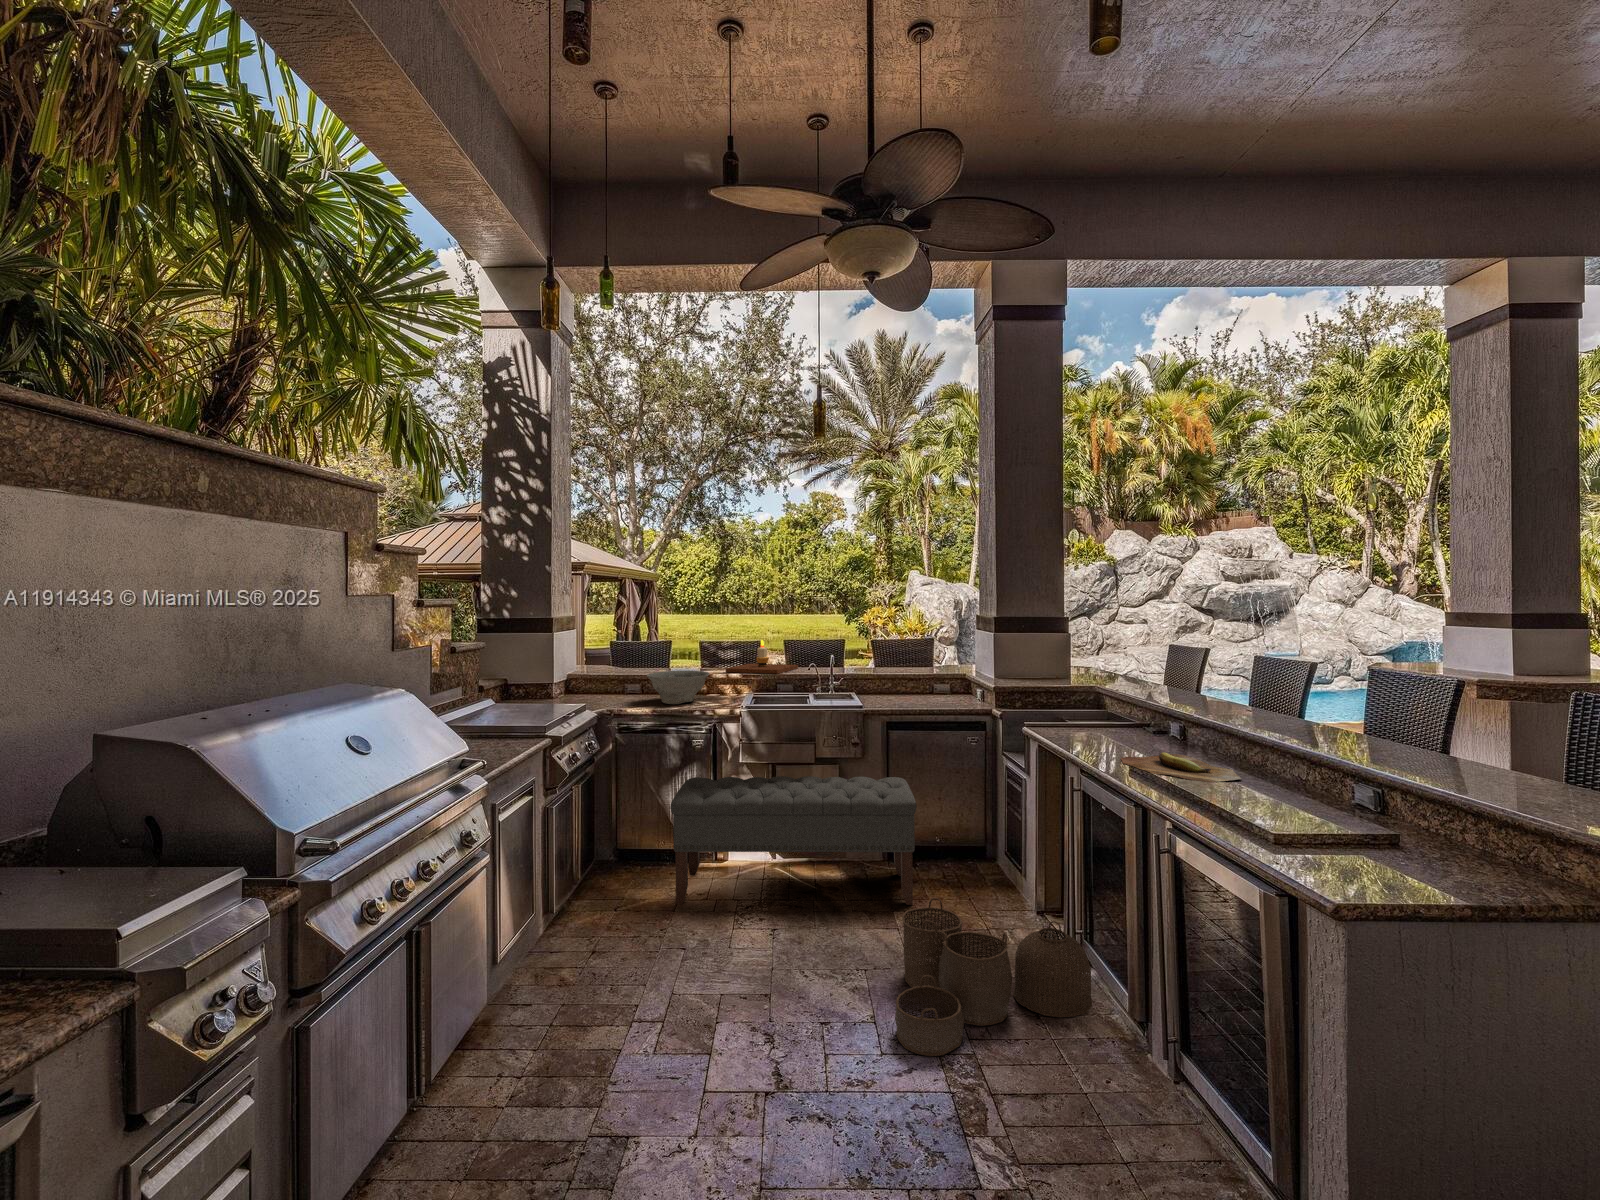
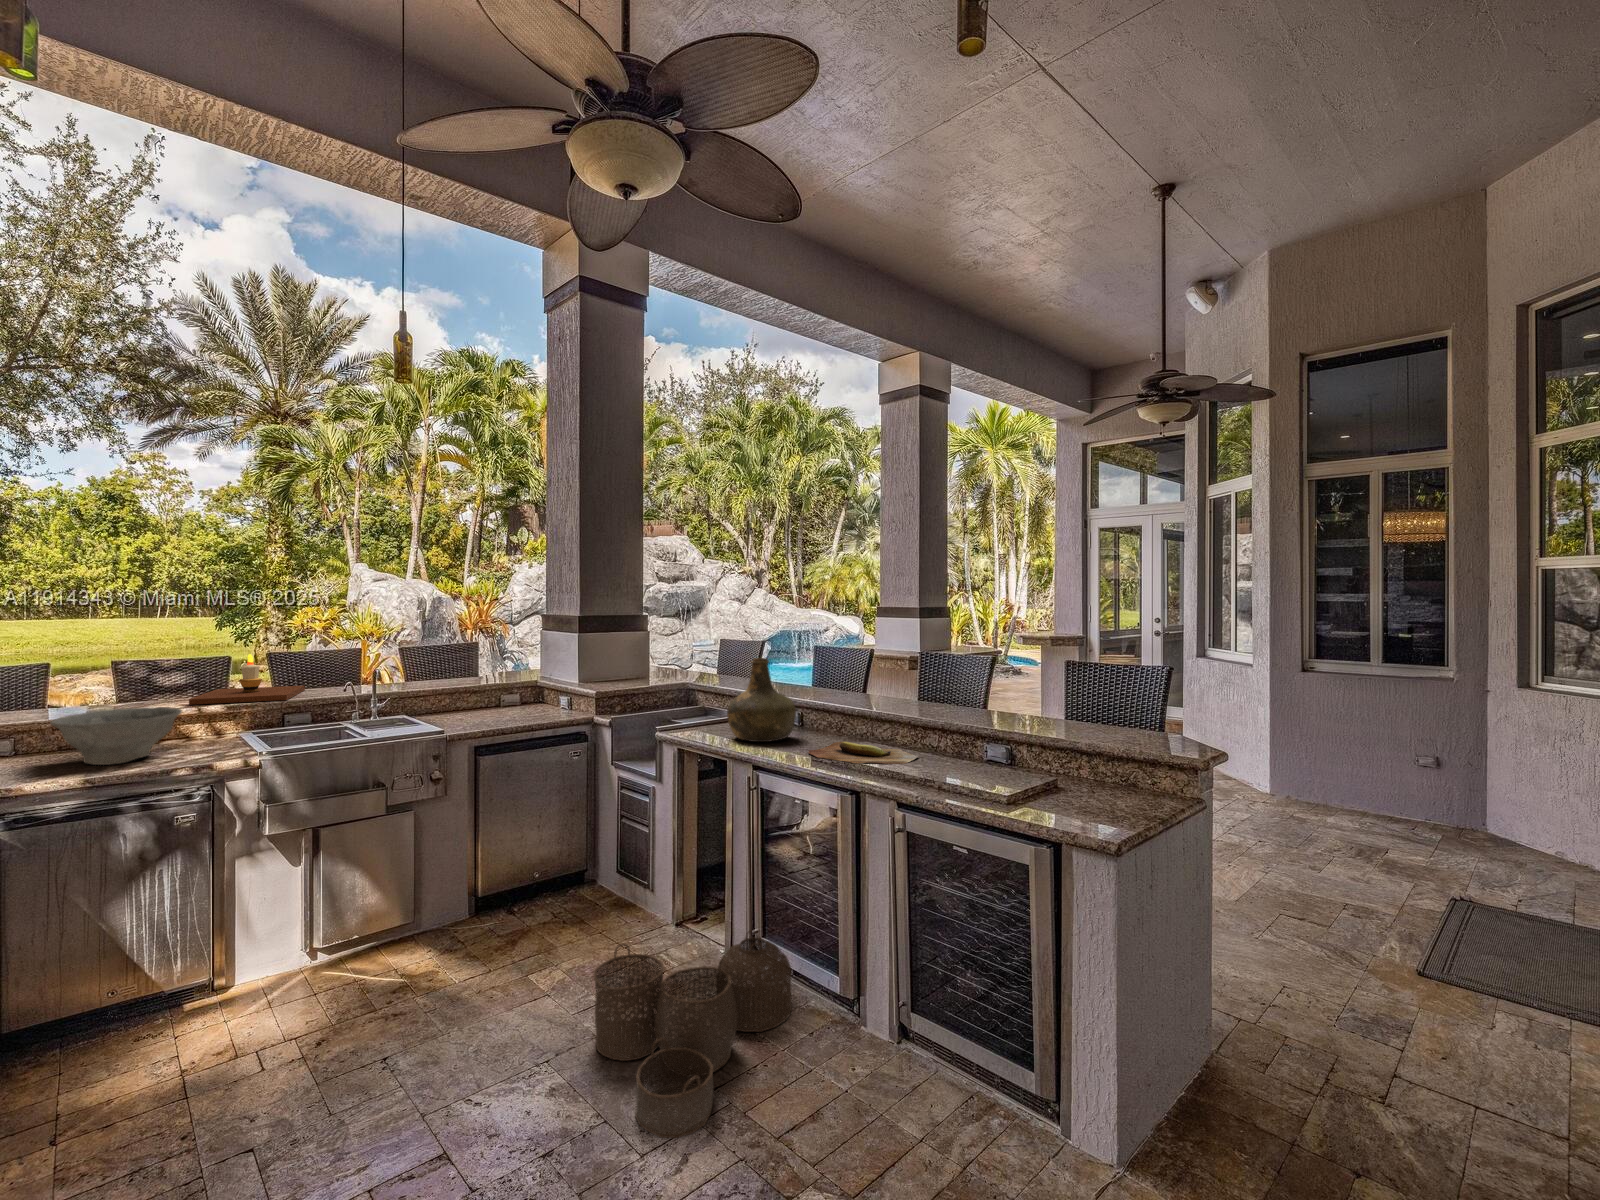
bottle: none [1068,660,1143,745] -> present [727,658,796,742]
bench: present [670,776,917,905] -> none [162,812,548,1081]

